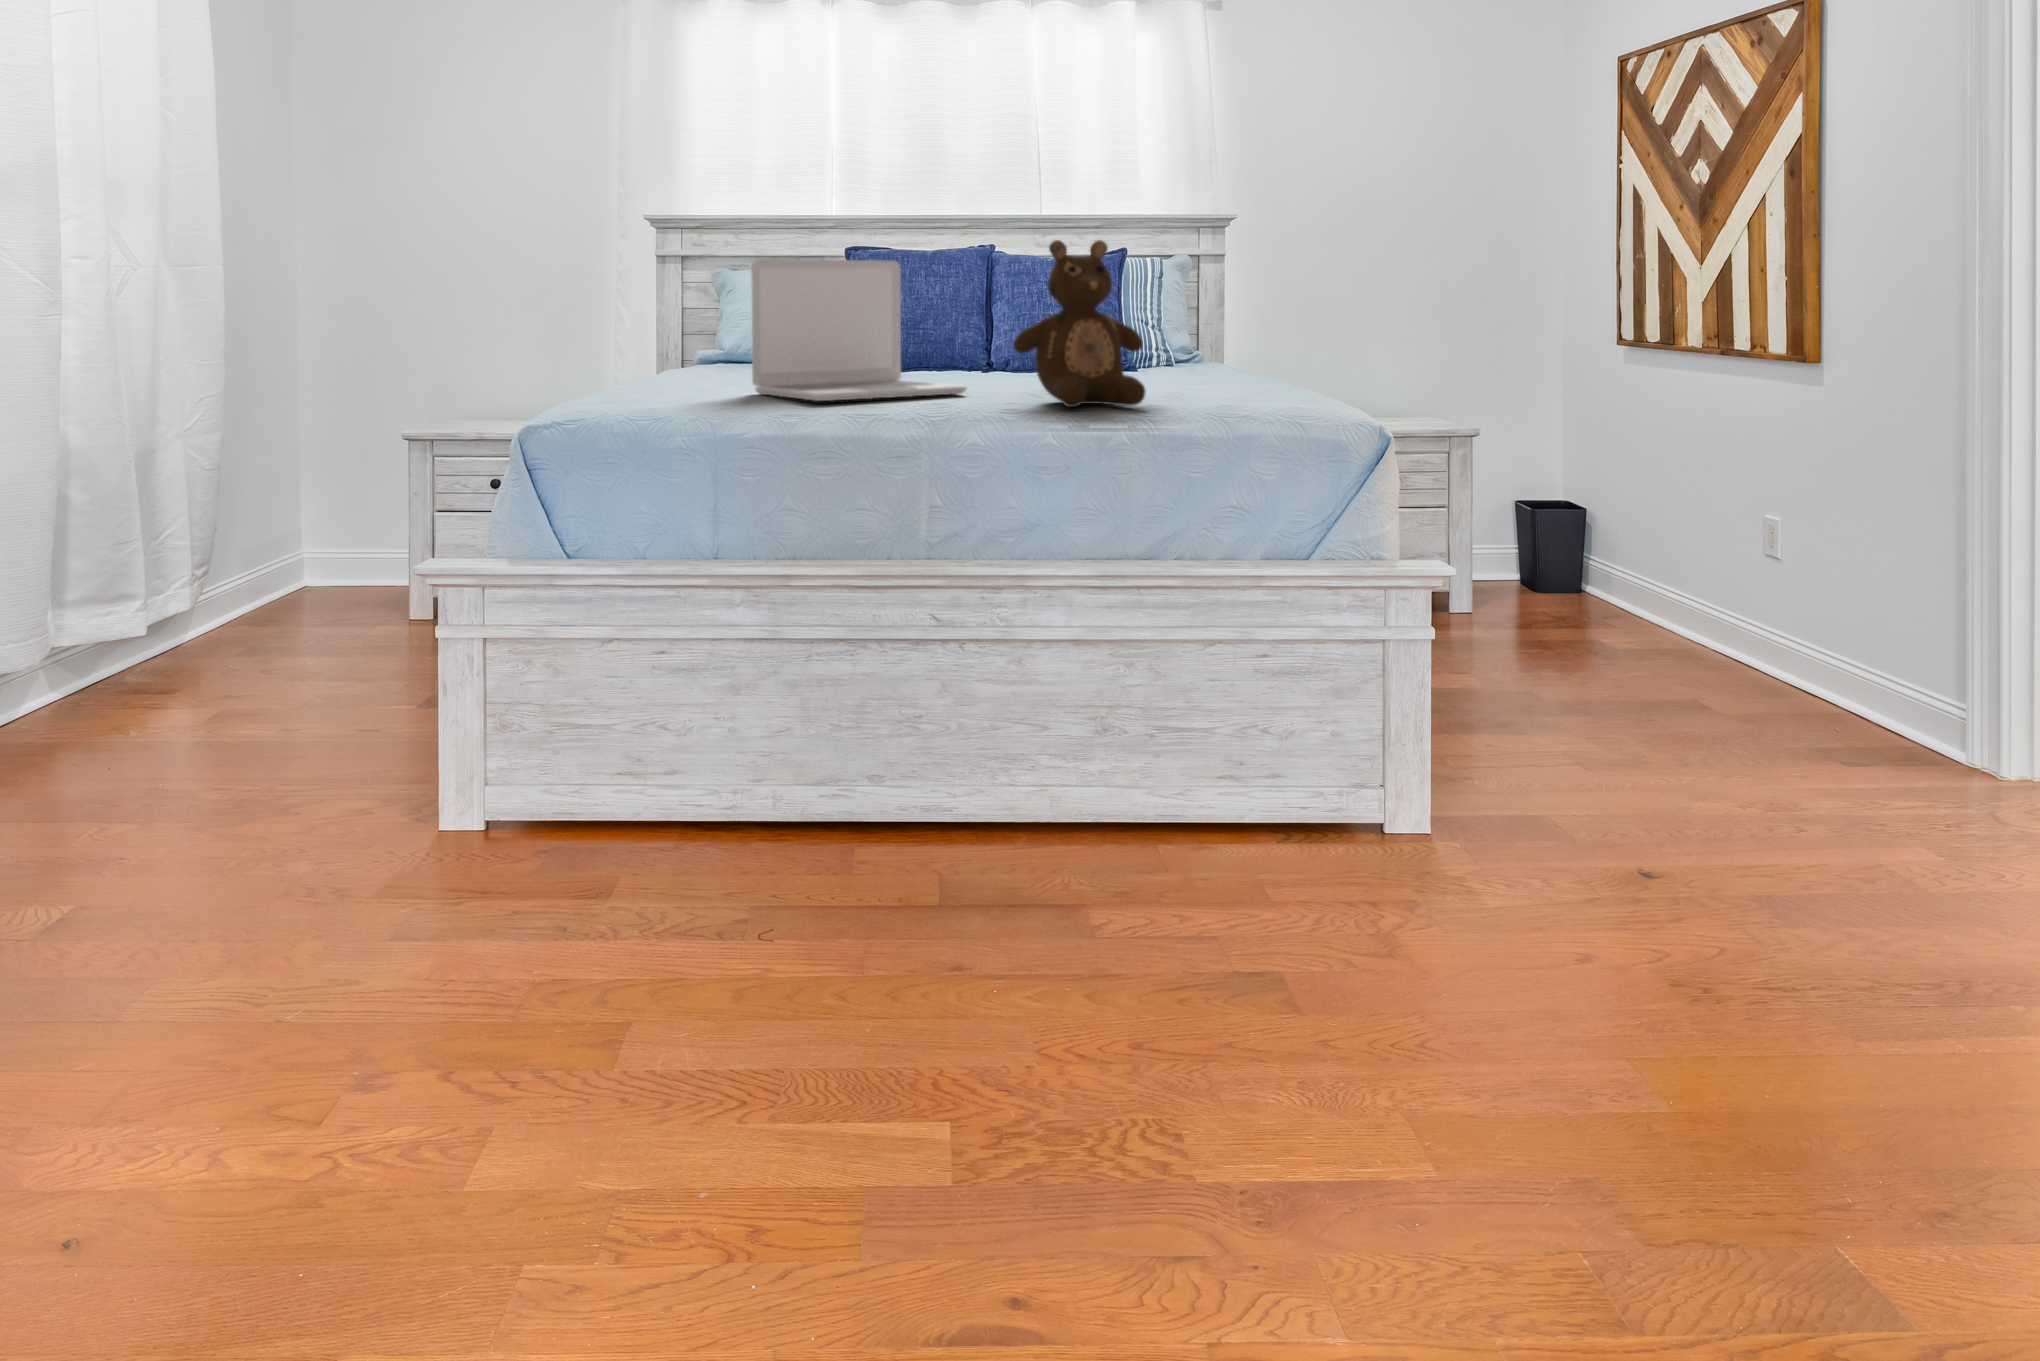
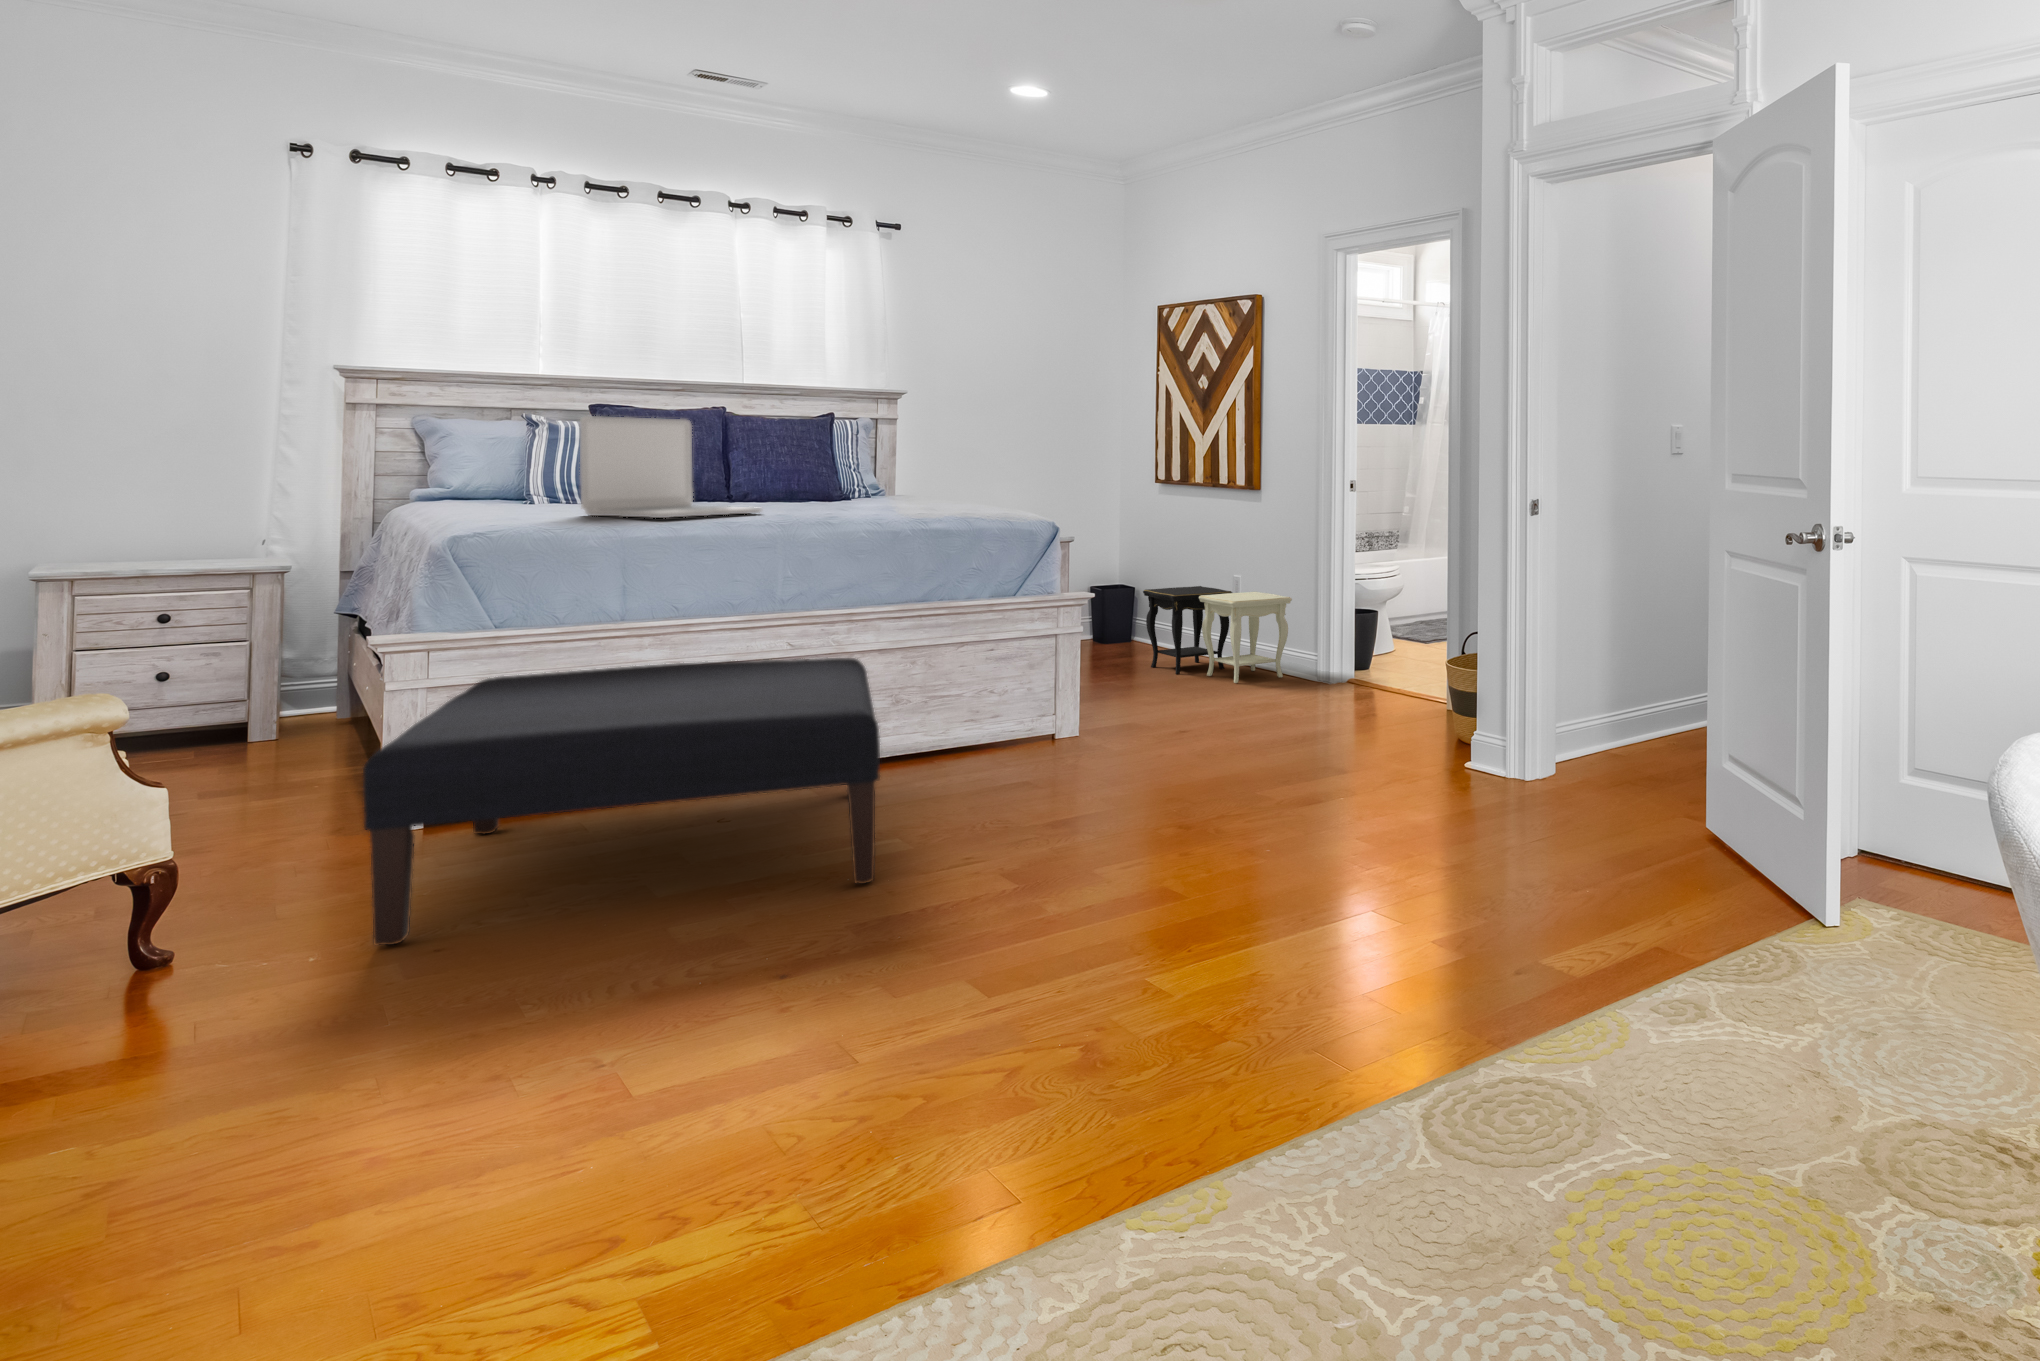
teddy bear: present [1014,240,1146,407] -> none [809,412,905,518]
side table: none [1582,531,1894,738] -> present [1143,586,1292,683]
ottoman: none [94,640,1005,1281] -> present [363,658,880,945]

